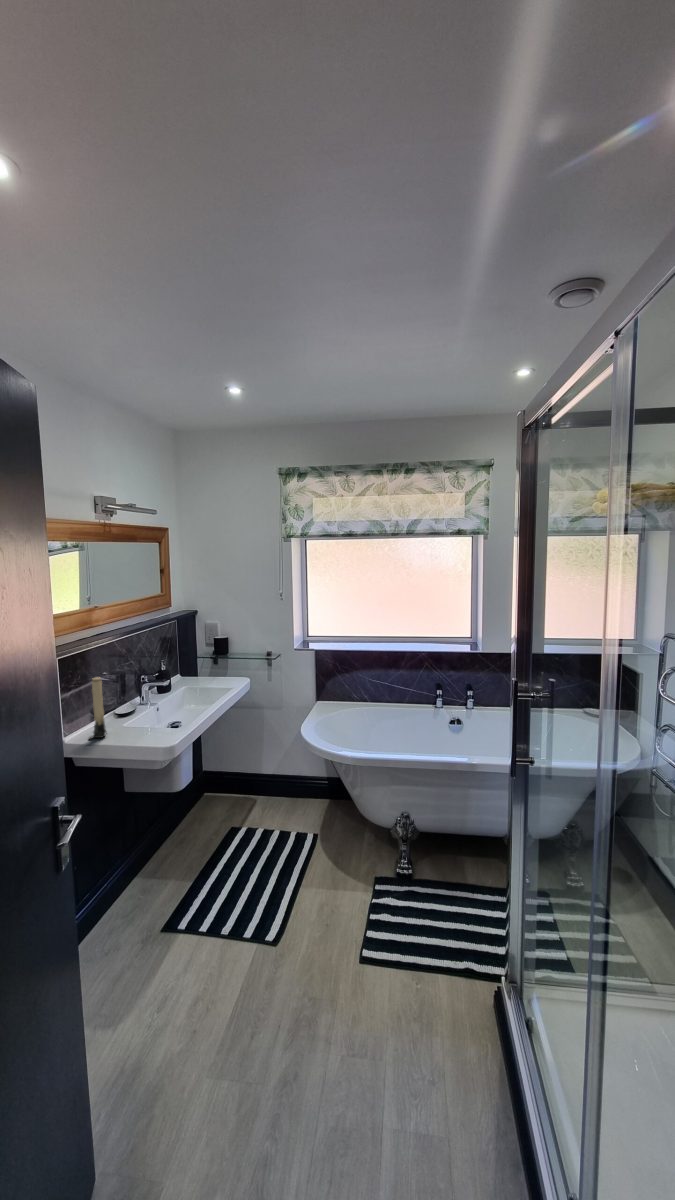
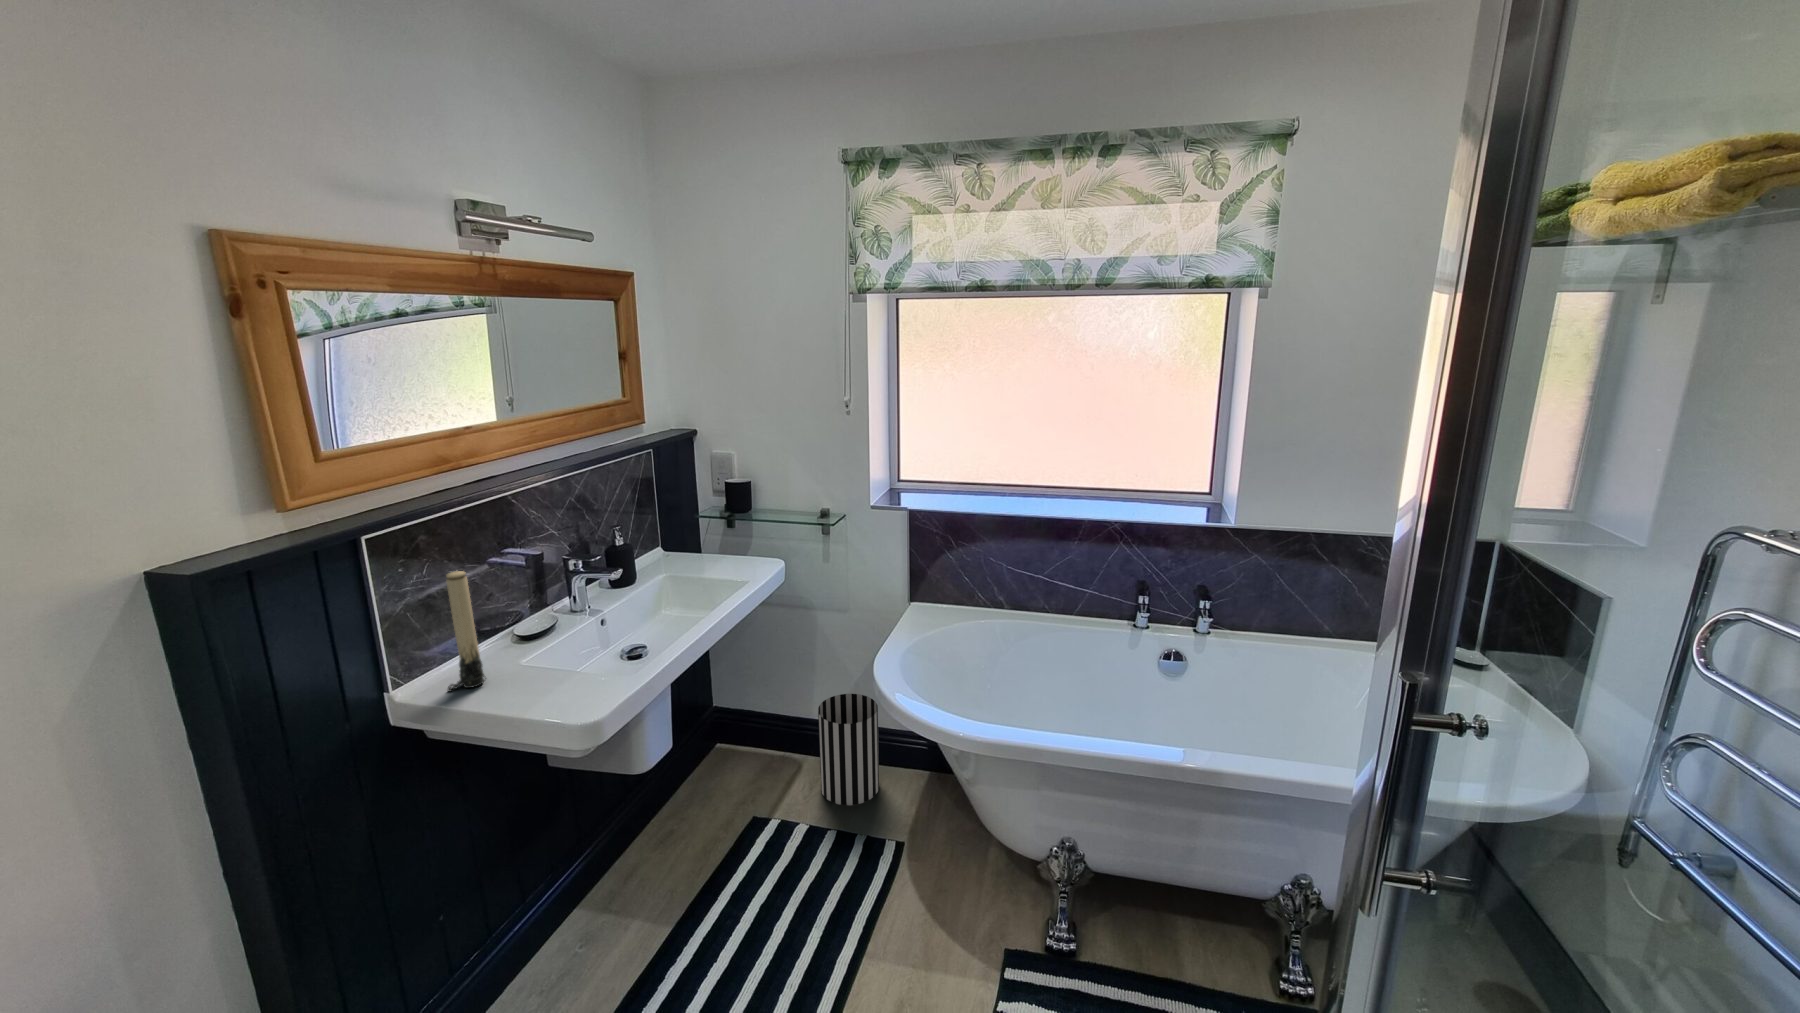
wastebasket: none [267,755,302,818] -> present [818,694,879,805]

